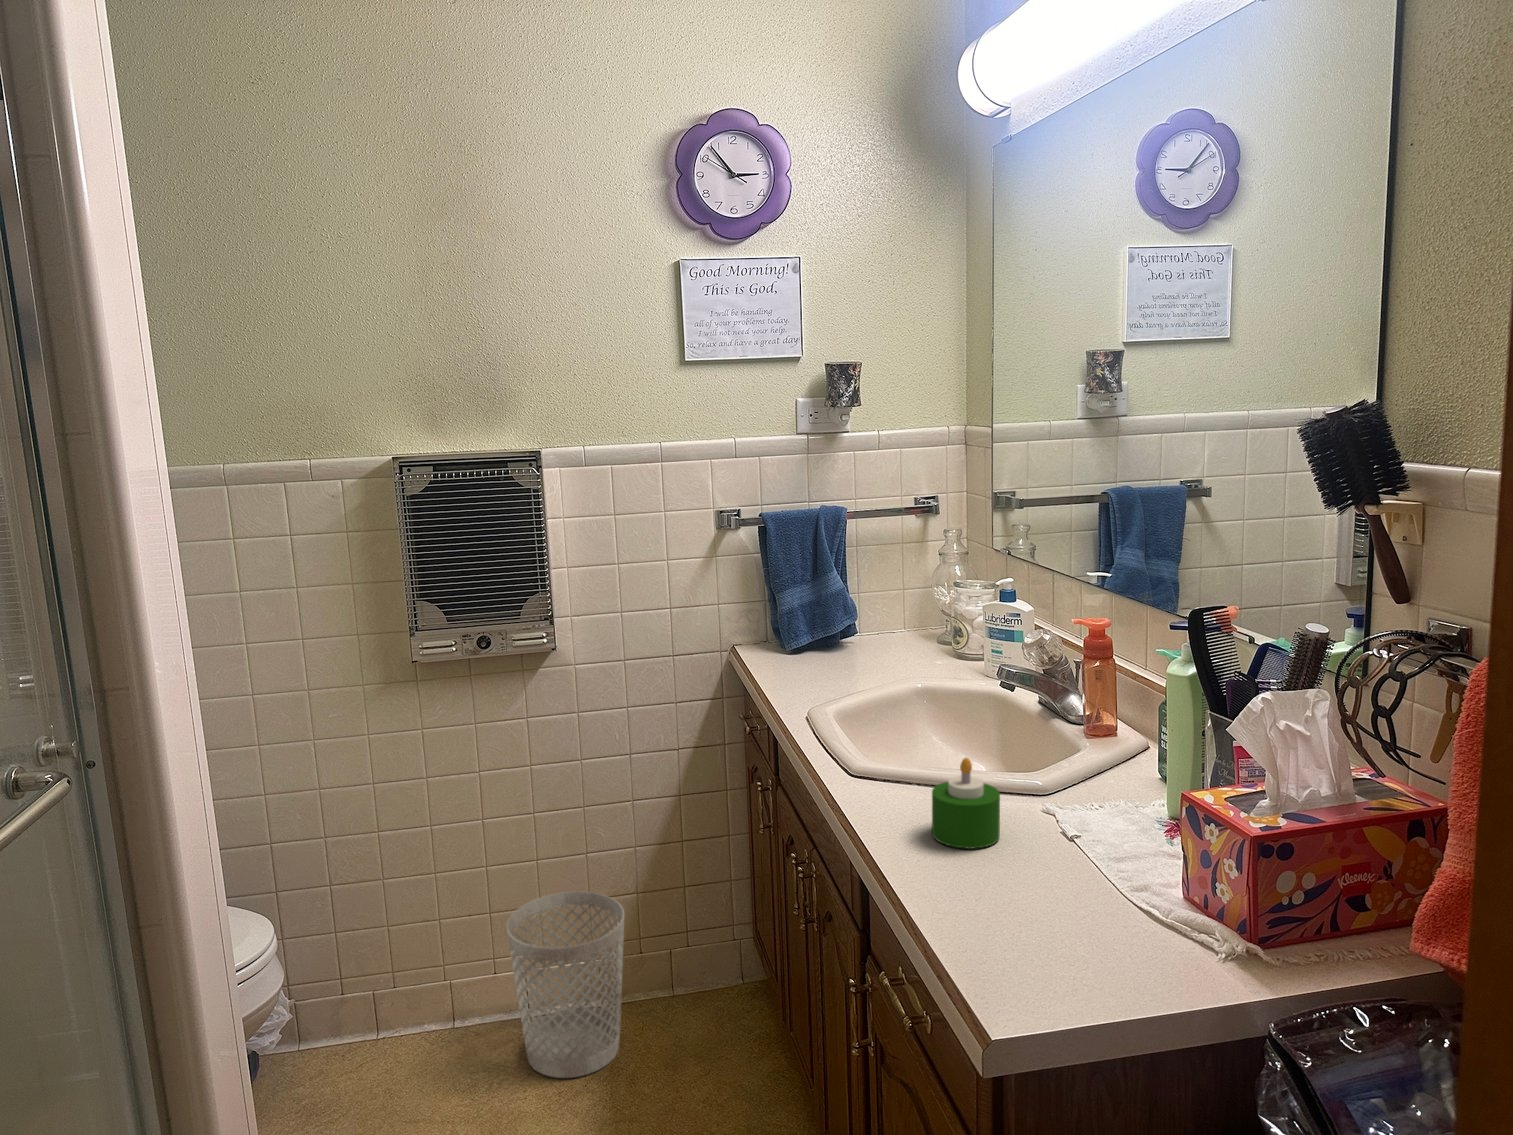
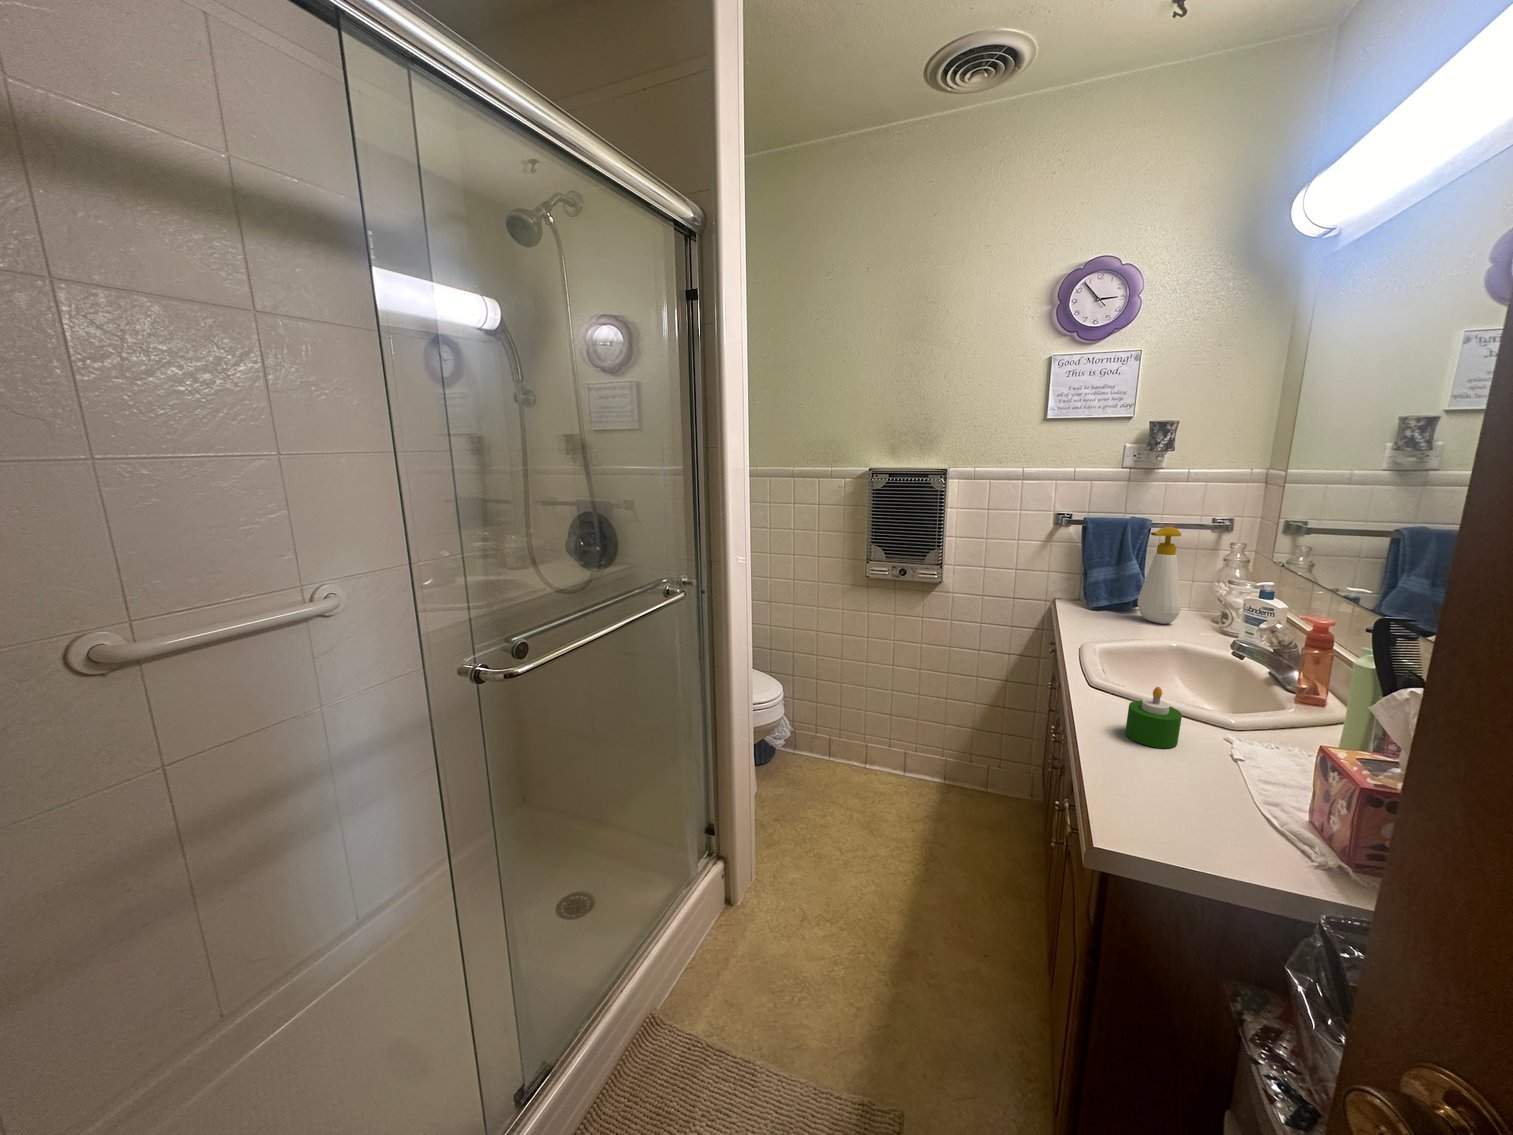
soap bottle: none [849,516,905,658] -> present [1137,527,1181,624]
wastebasket: present [506,892,624,1078] -> none [892,719,960,822]

